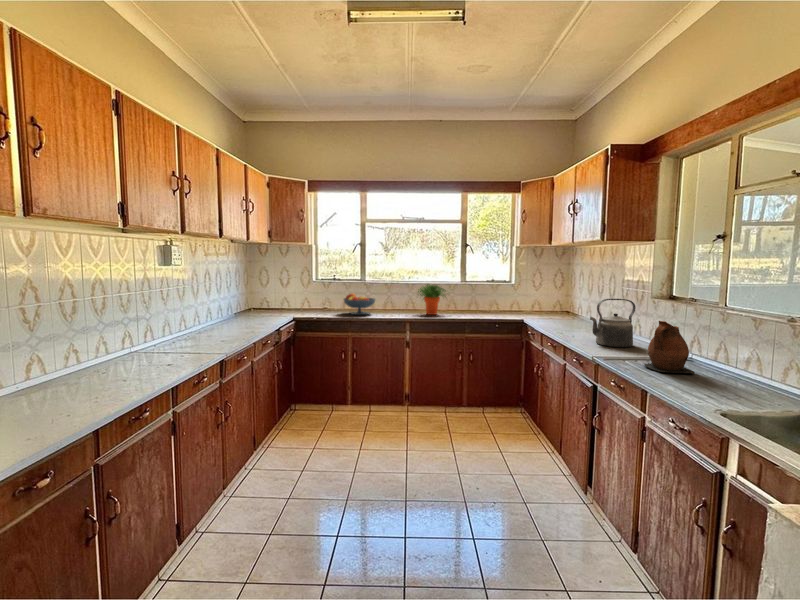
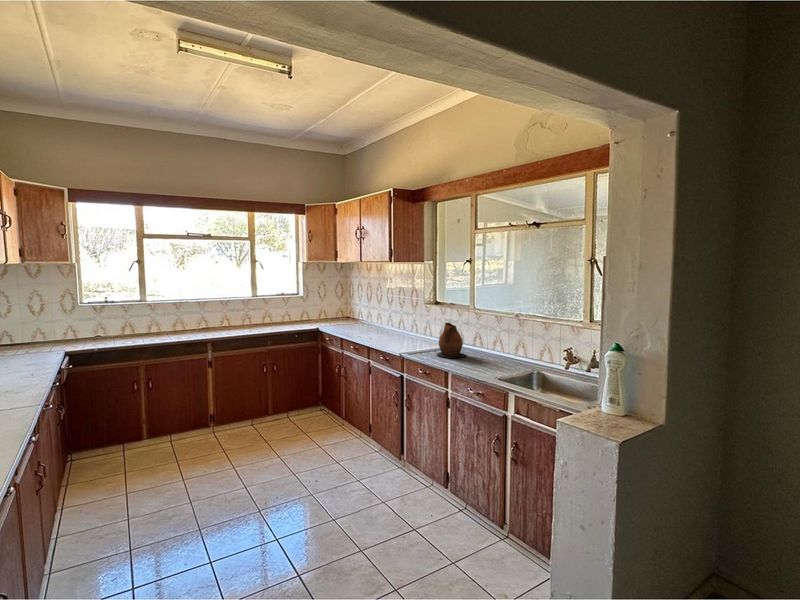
potted plant: present [418,285,446,315] -> none [210,301,248,331]
fruit bowl: present [344,293,375,315] -> none [122,317,165,341]
kettle: present [590,299,636,347] -> none [388,307,417,344]

